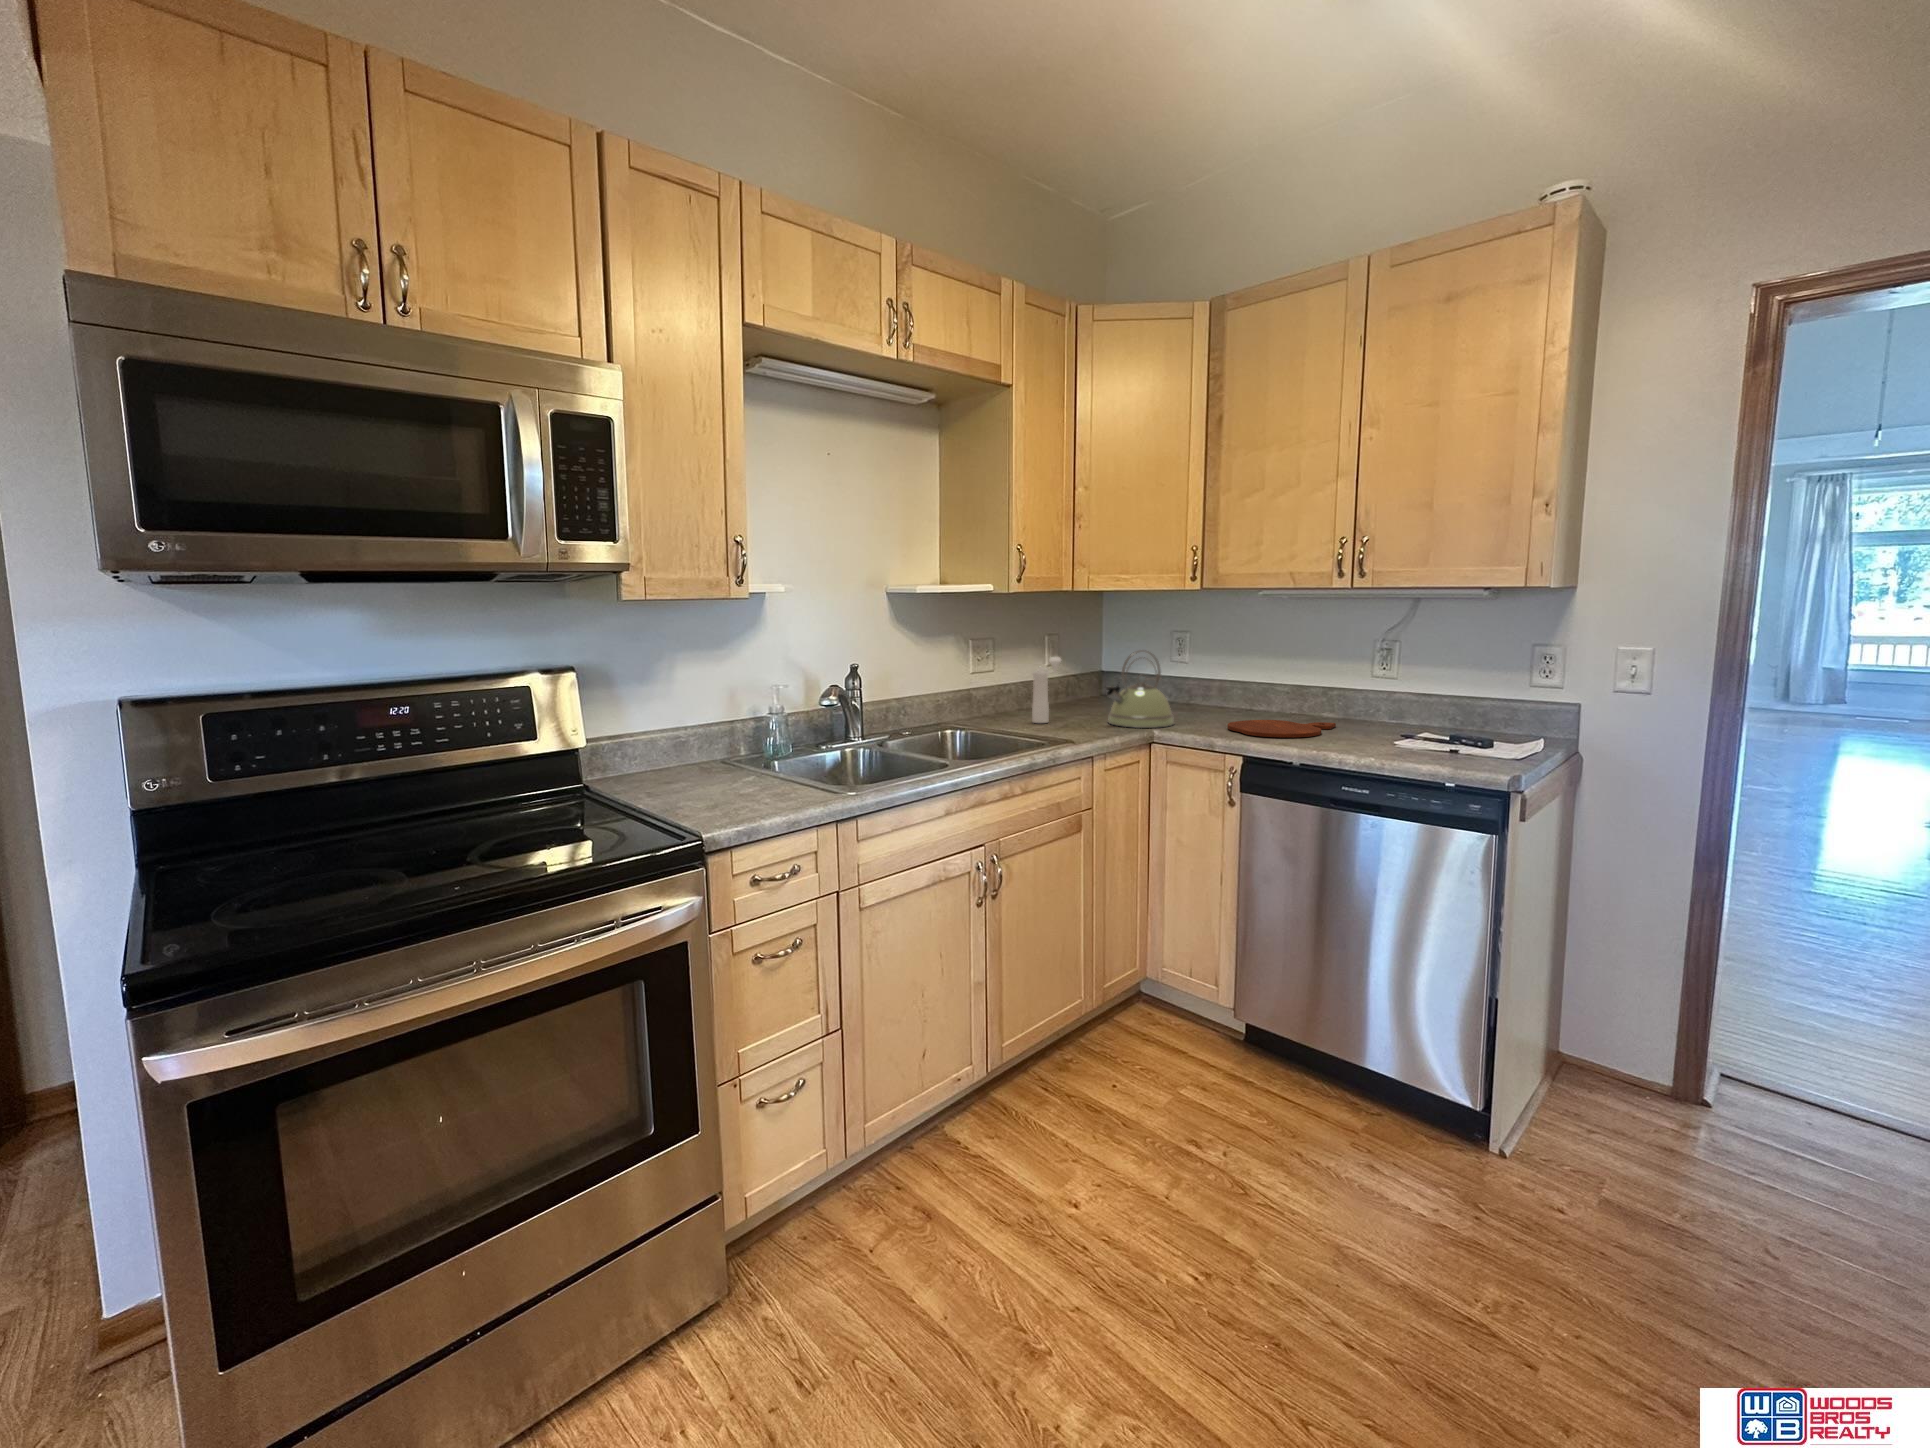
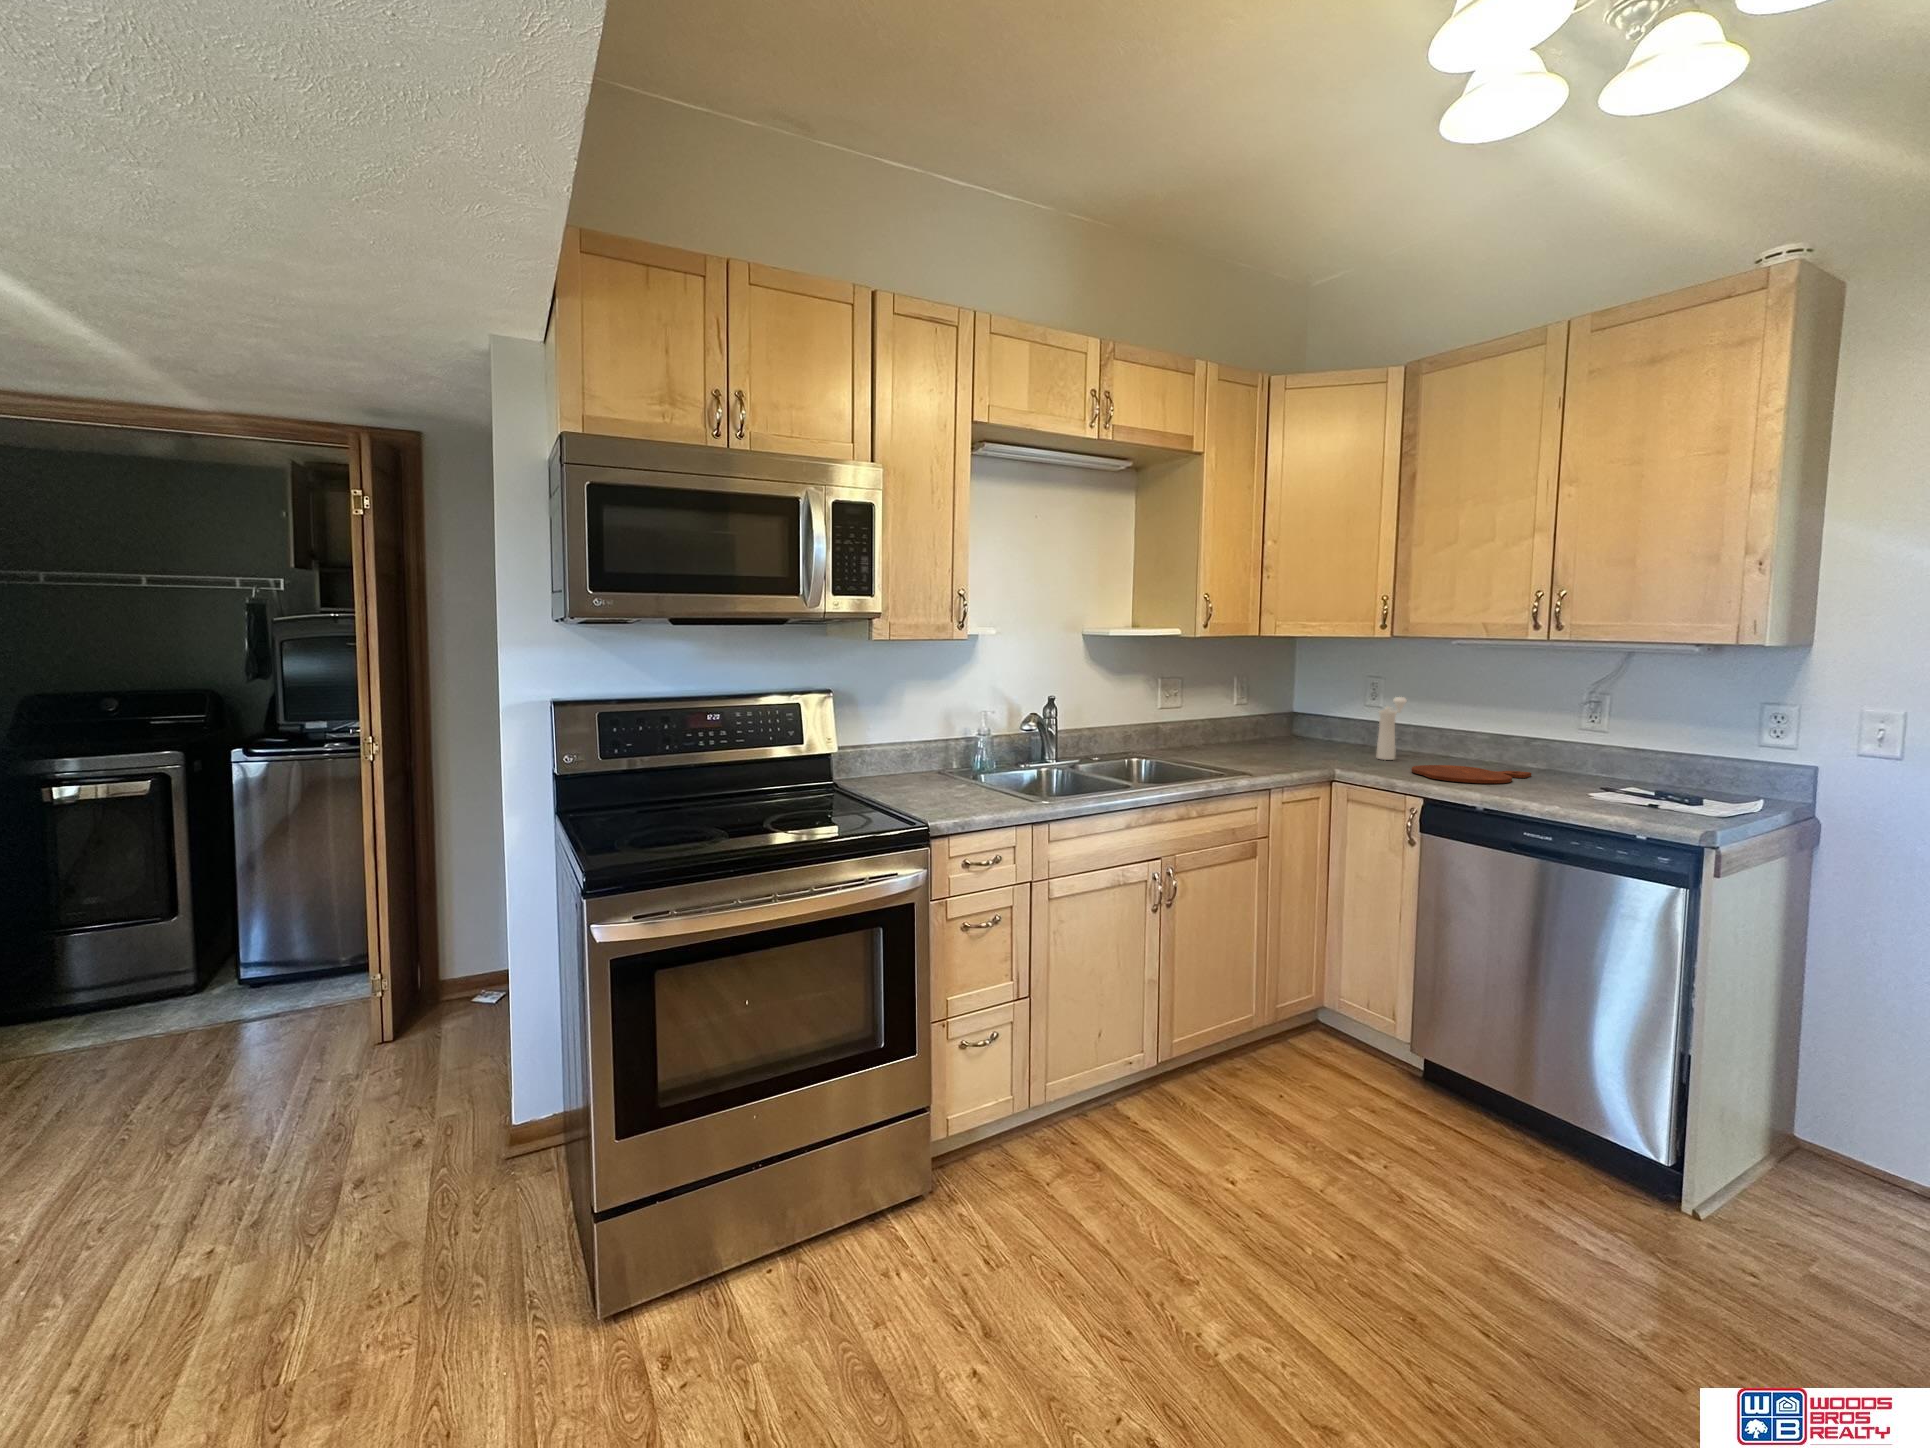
kettle: present [1106,650,1174,728] -> none [1287,693,1357,767]
pepper mill: present [1032,657,1061,723] -> present [1377,697,1406,760]

